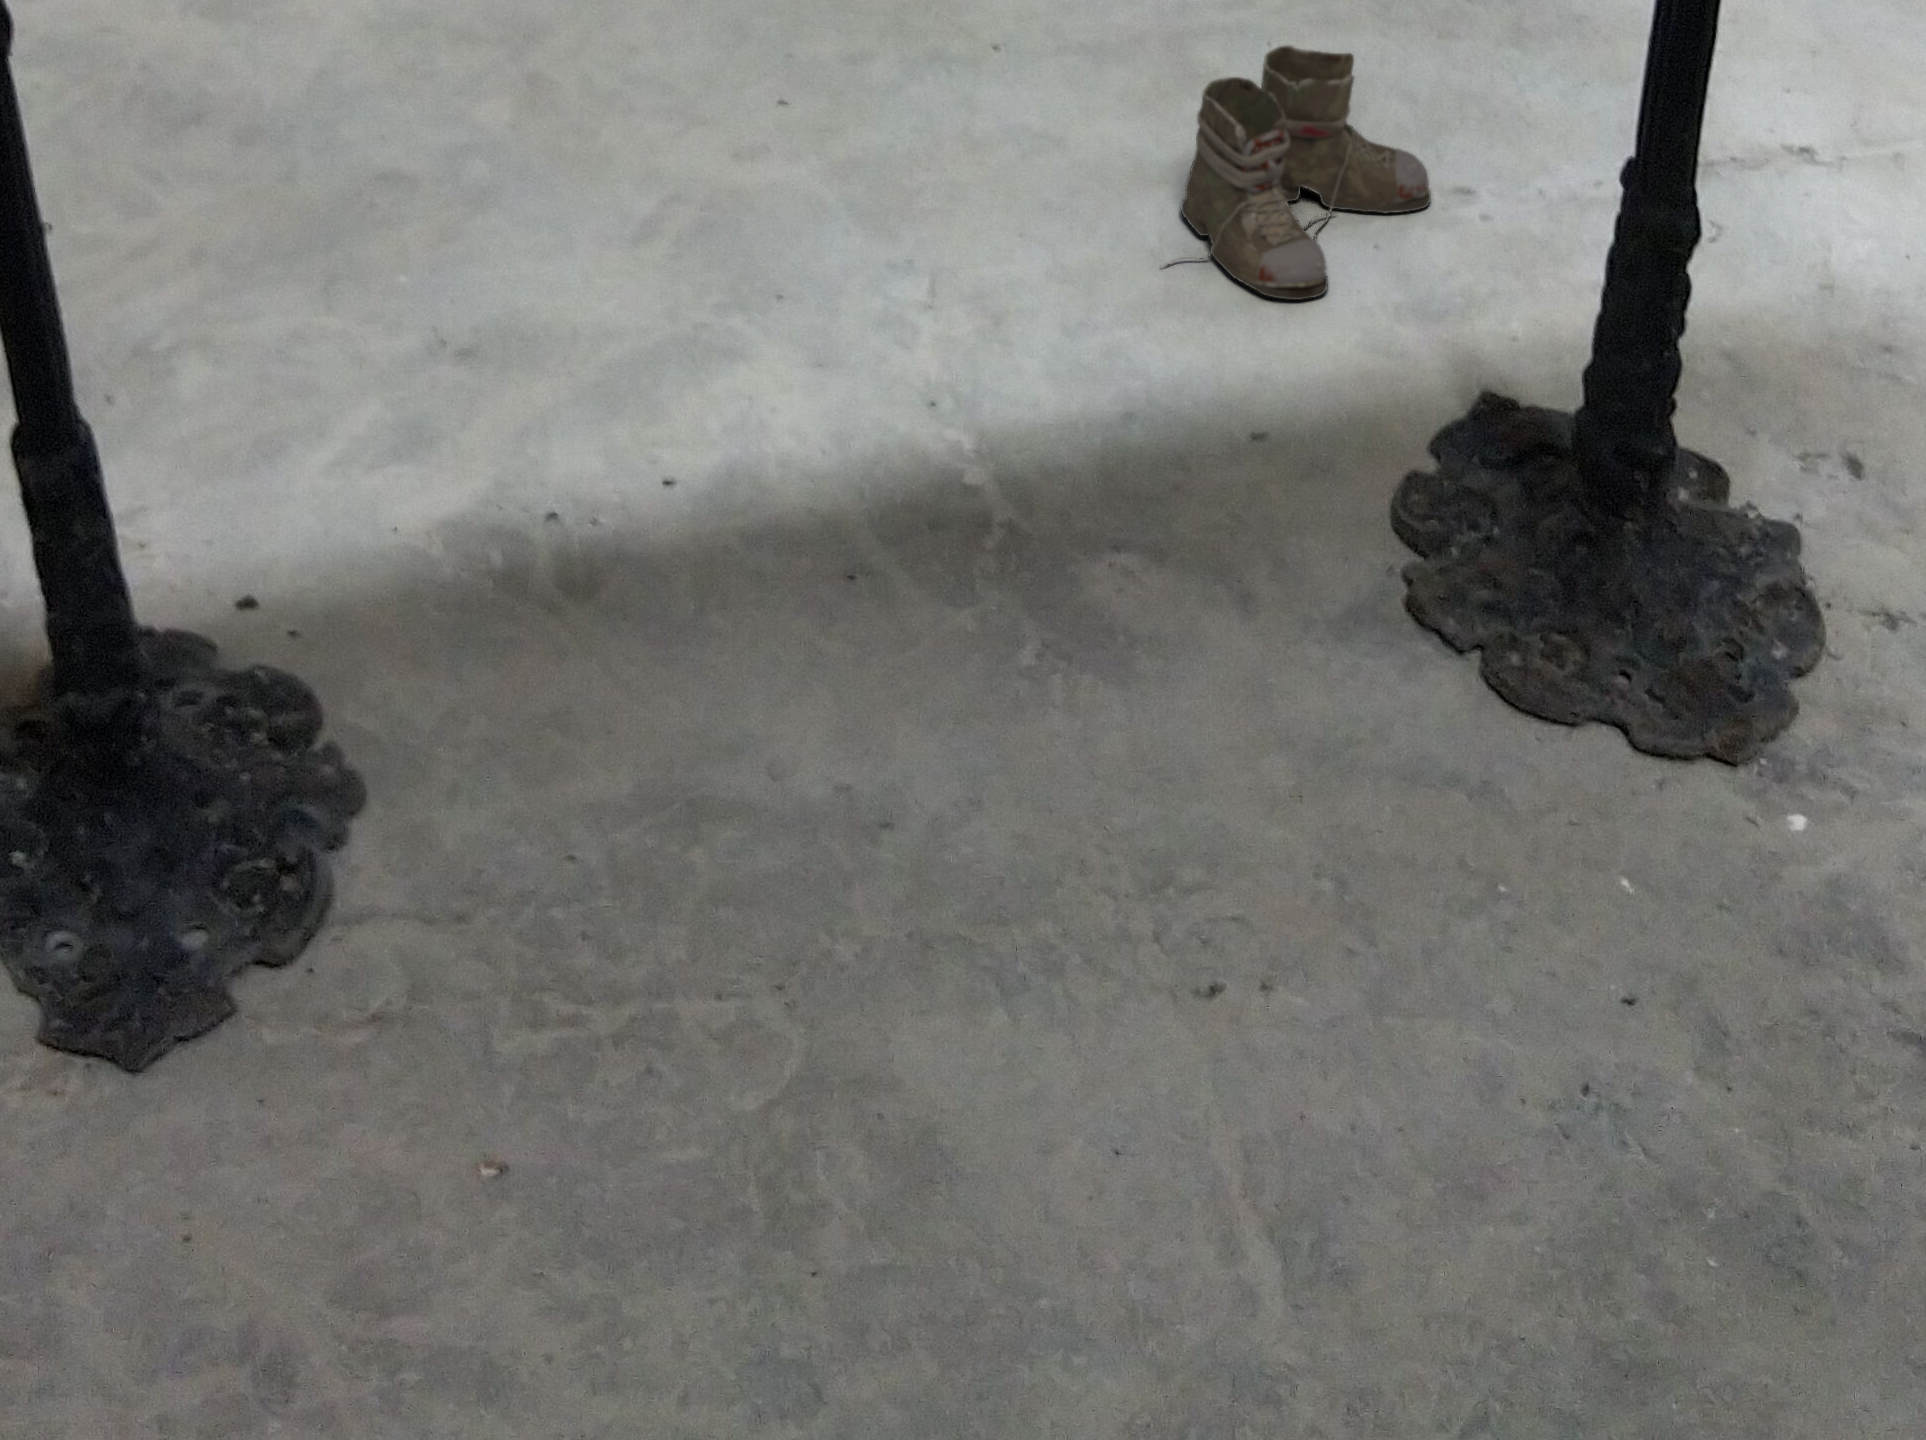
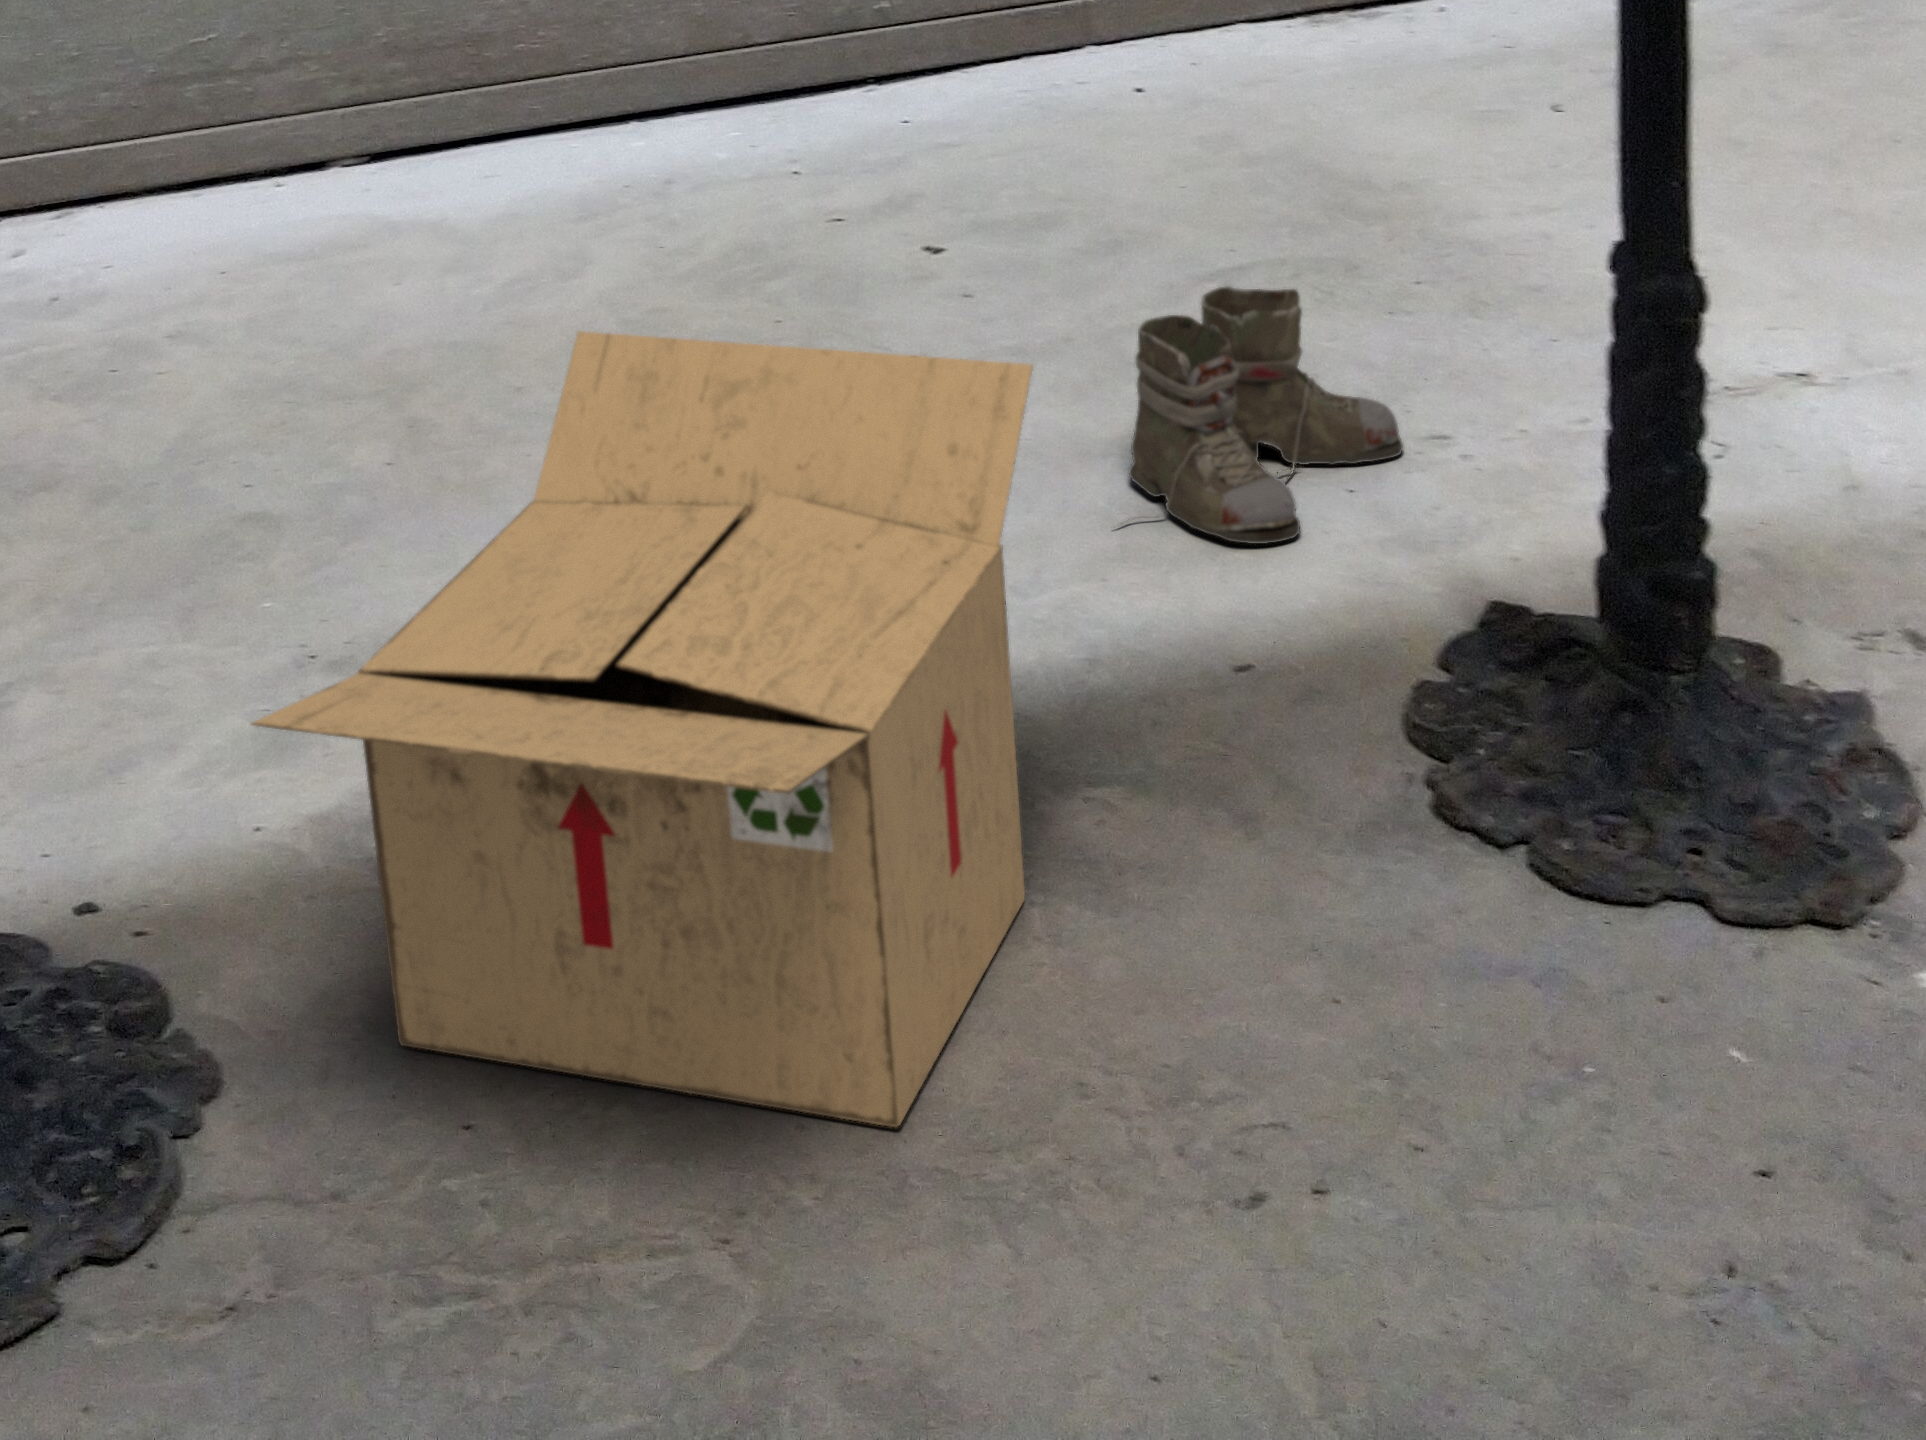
cardboard box: none [407,156,1102,895] -> present [251,331,1033,1127]

